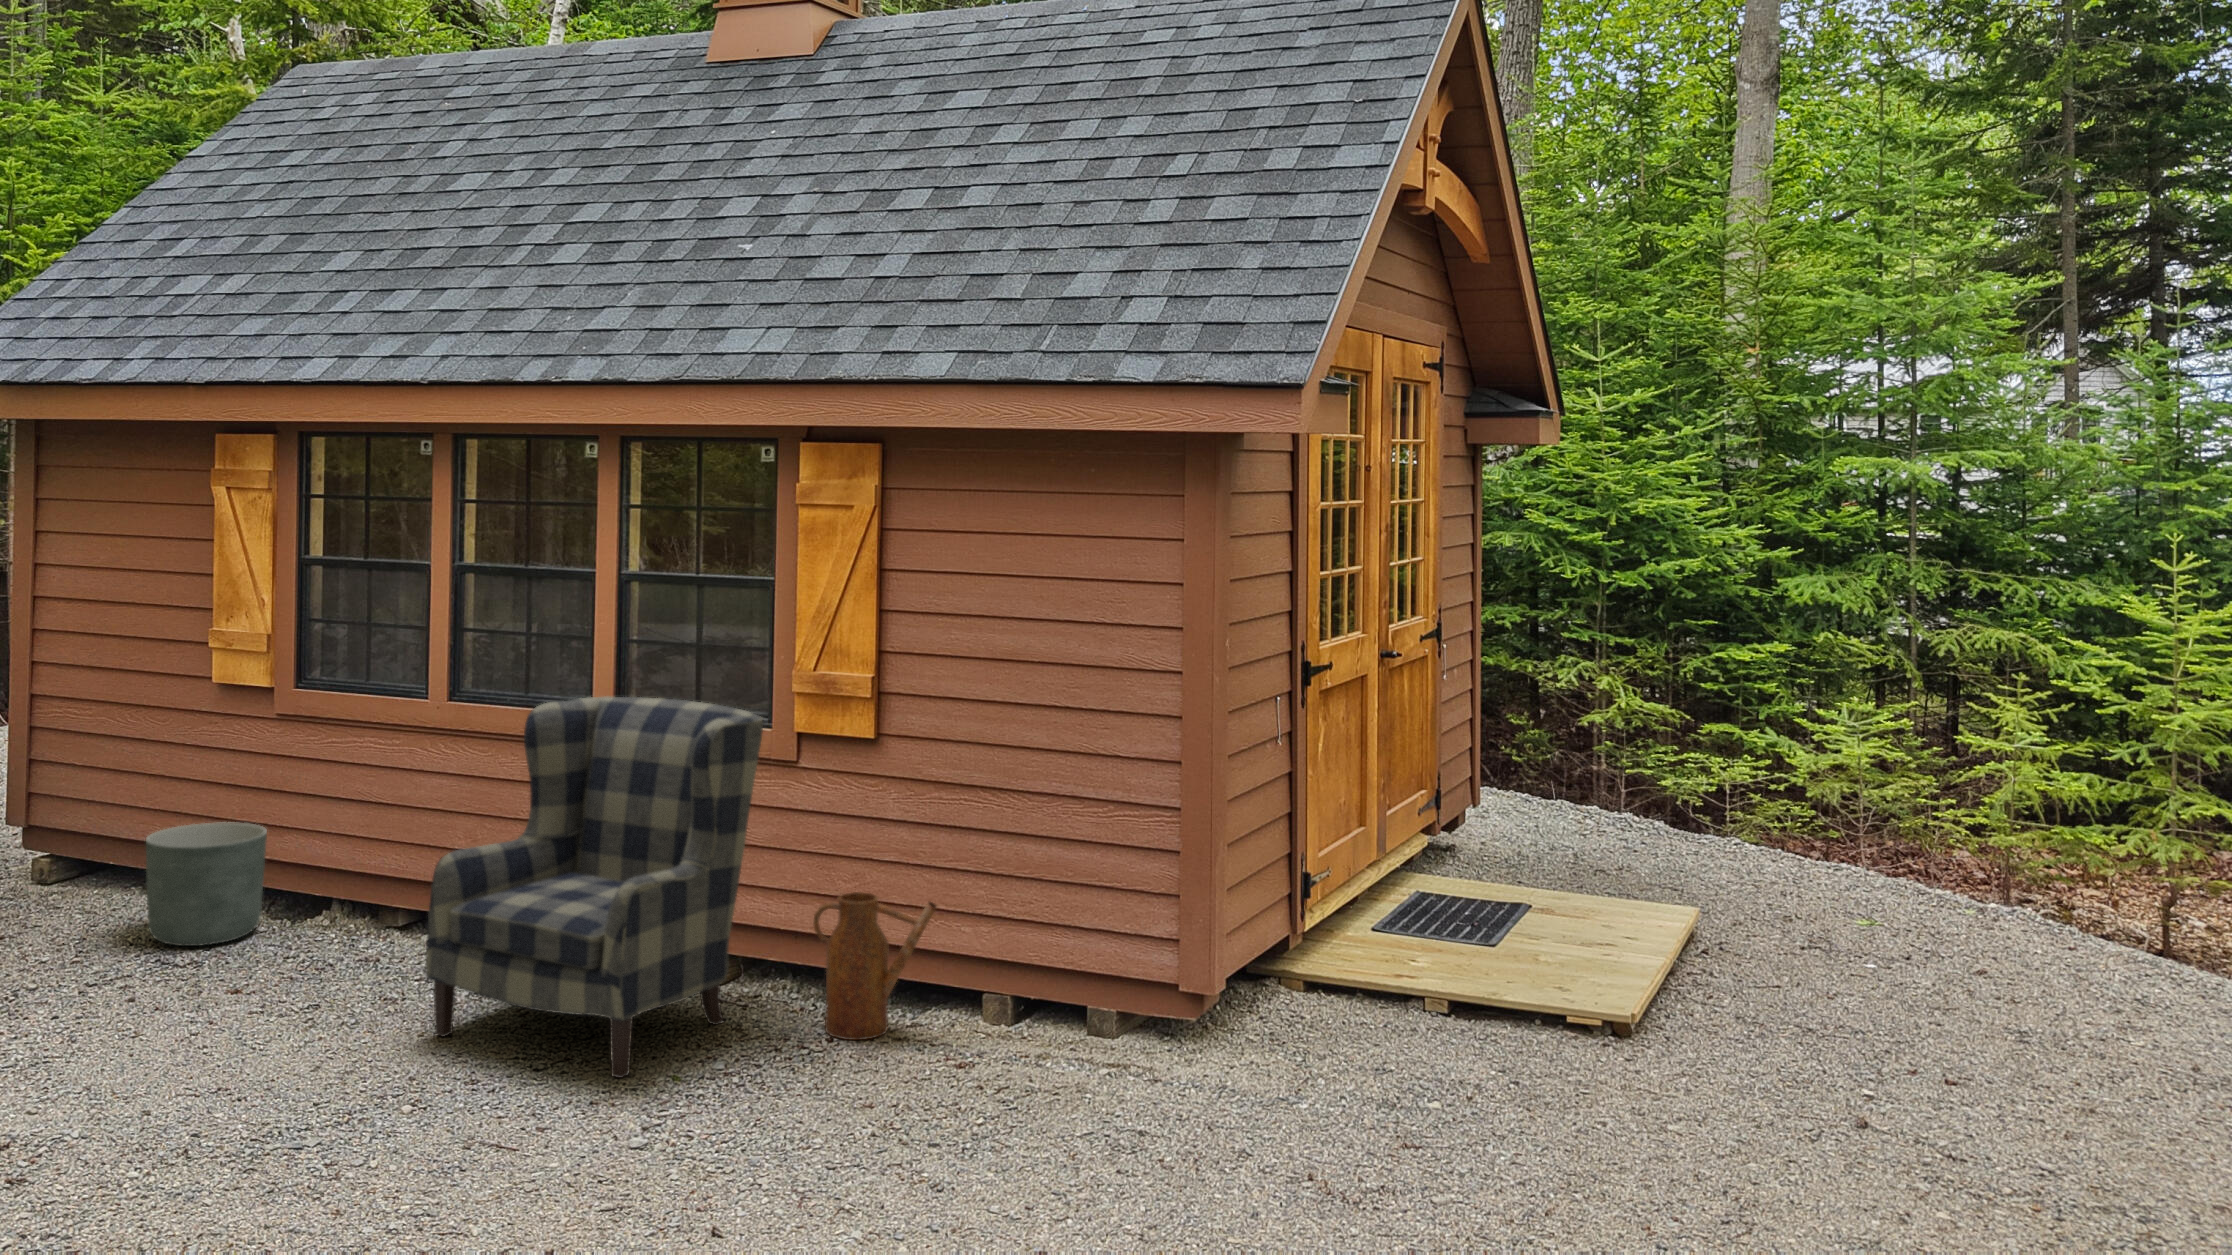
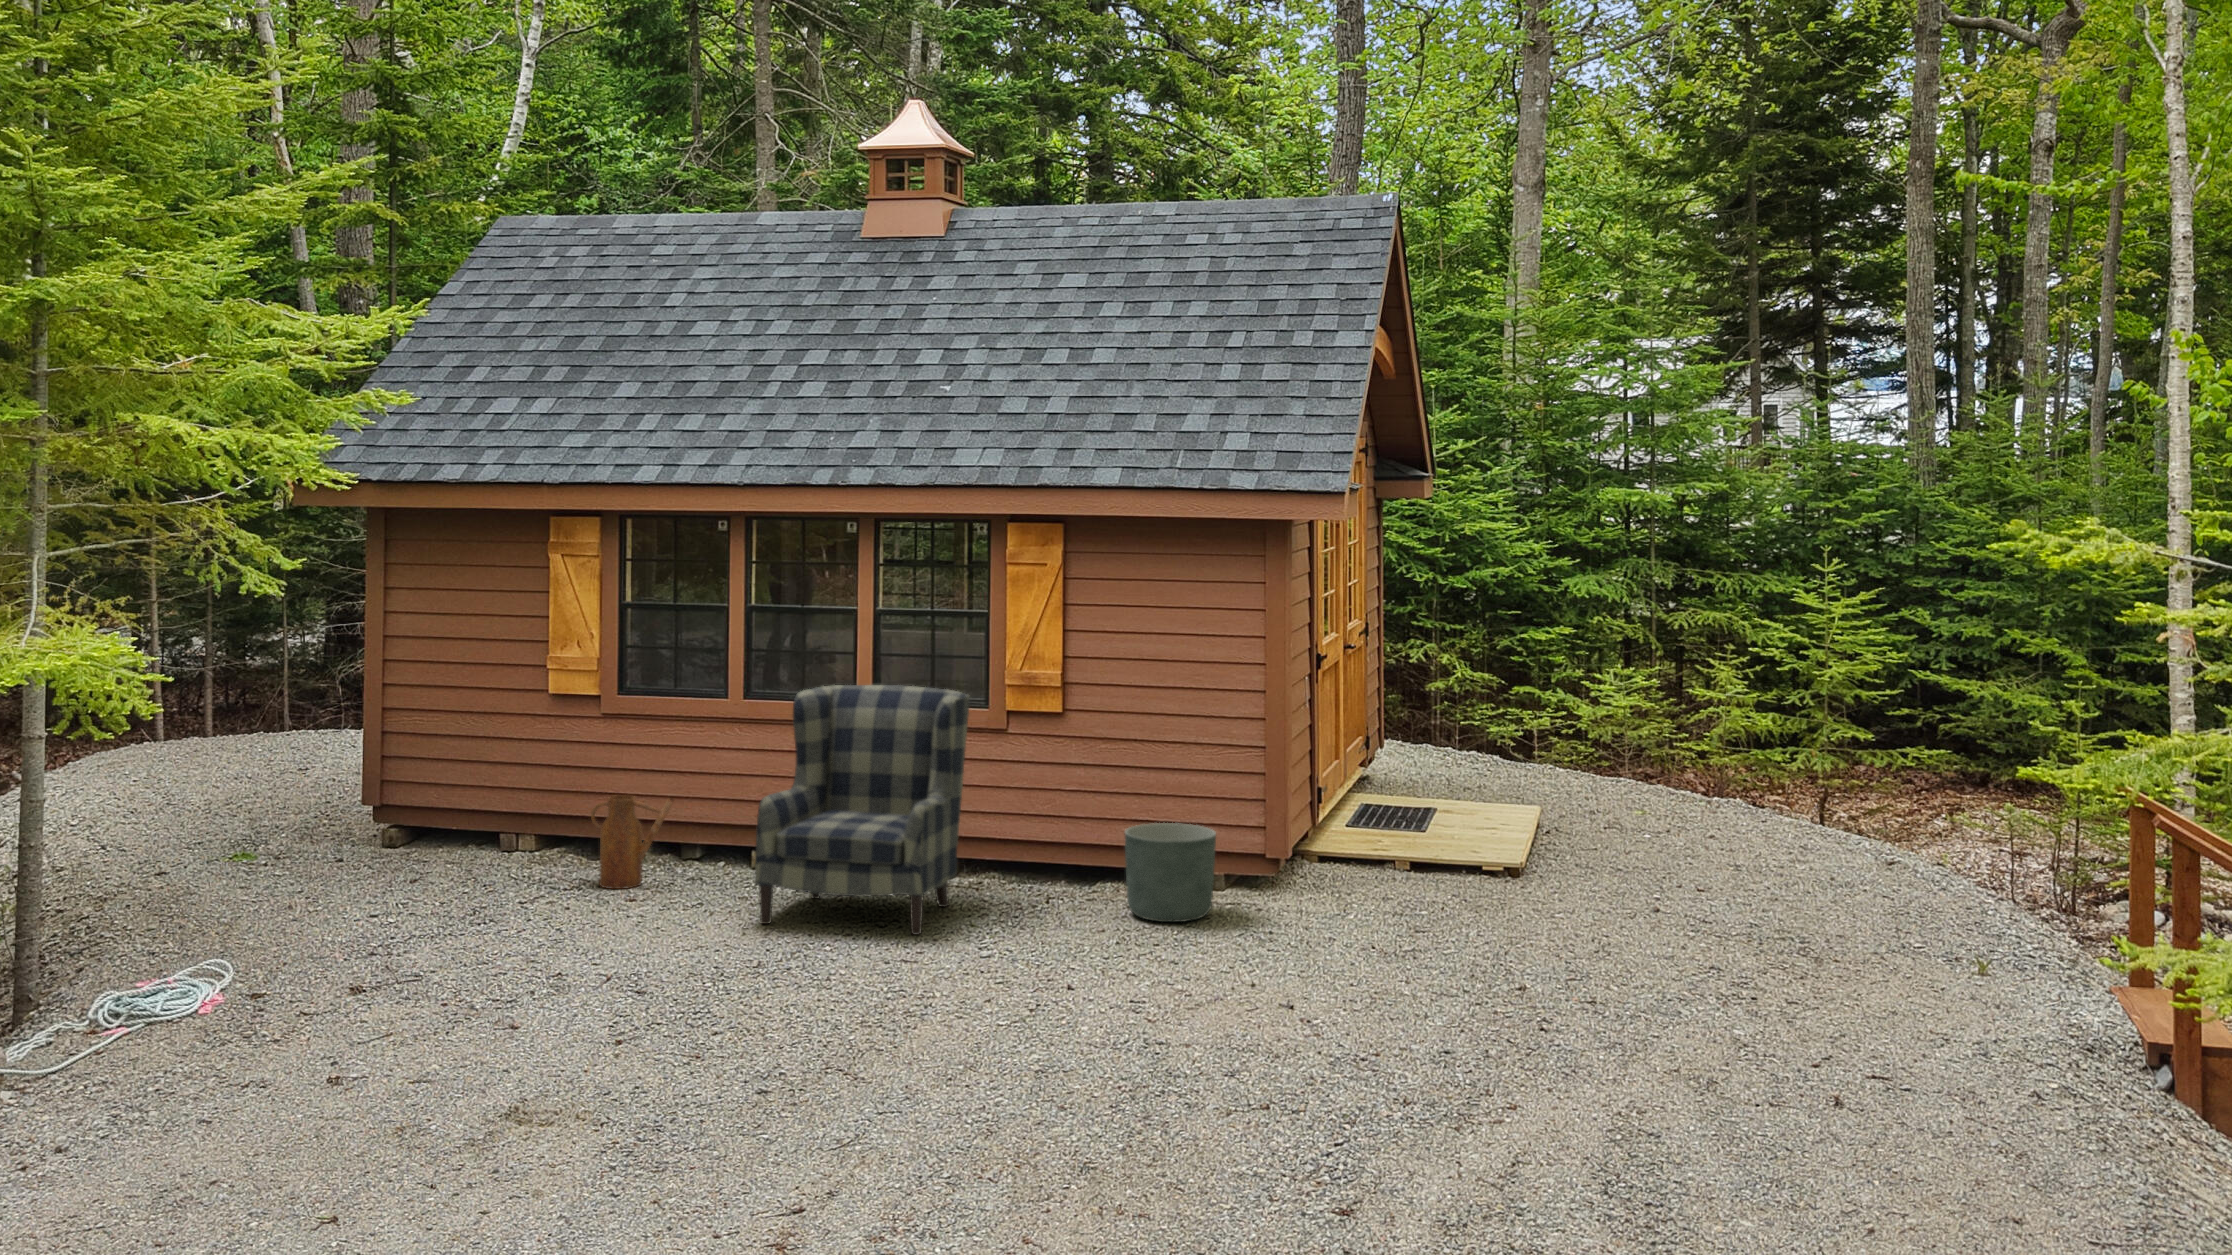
planter: present [146,822,267,946] -> present [1124,823,1216,922]
watering can: present [813,892,936,1040] -> present [591,795,674,889]

